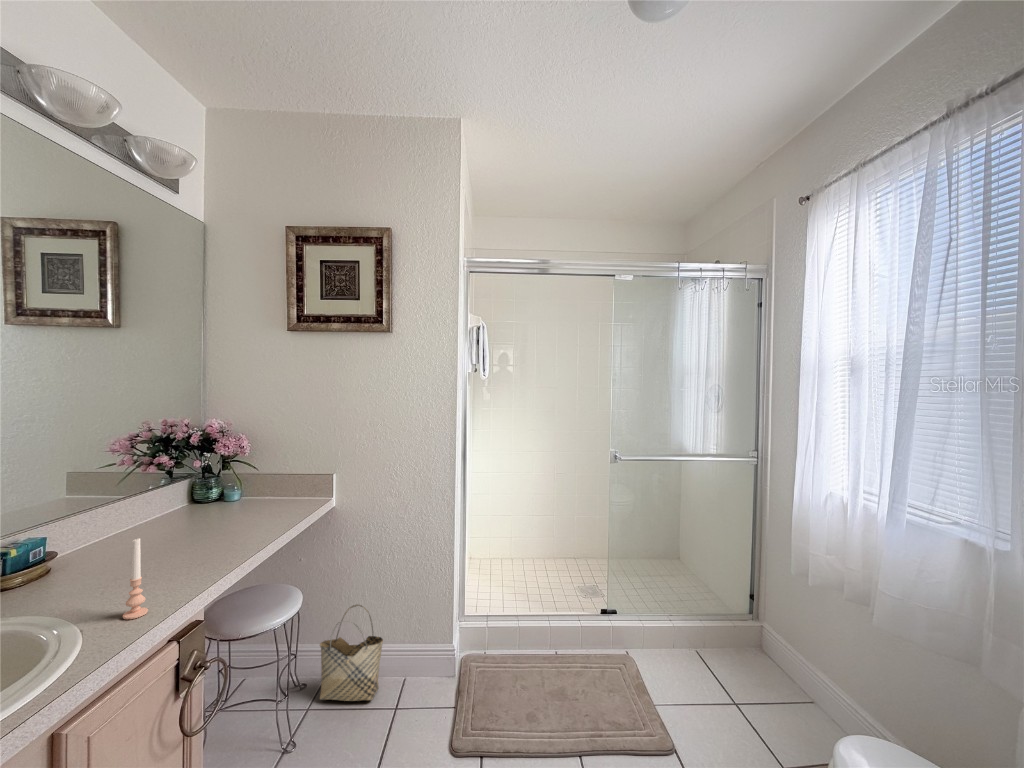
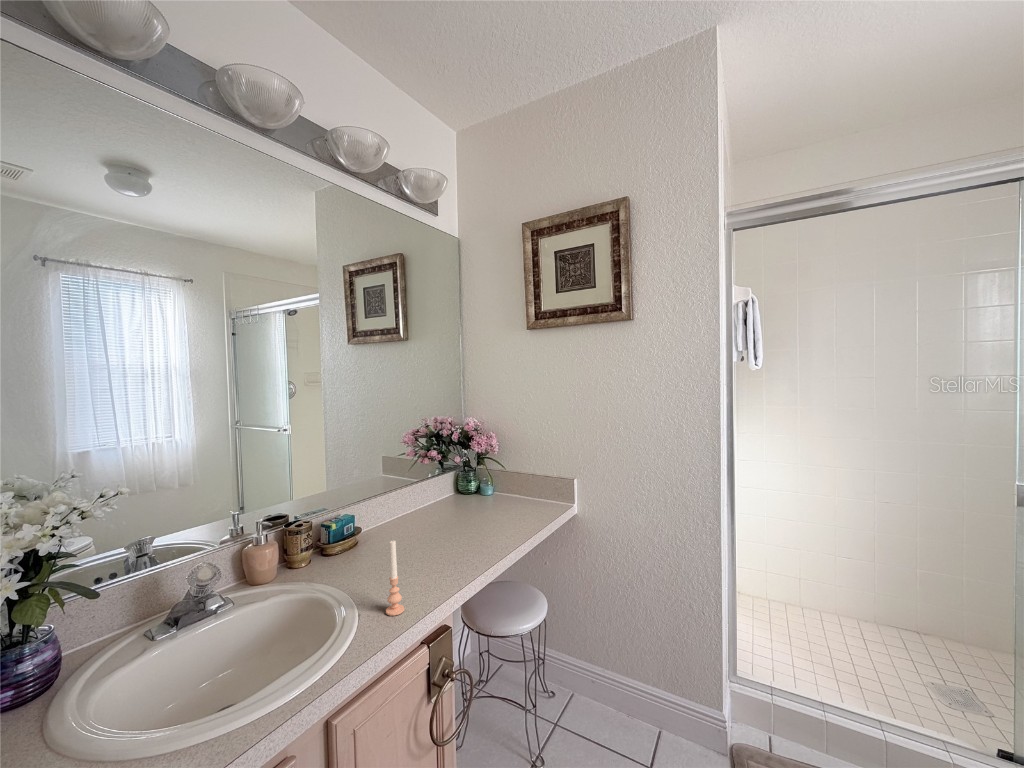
woven basket: present [320,605,383,701] -> none [569,620,635,733]

